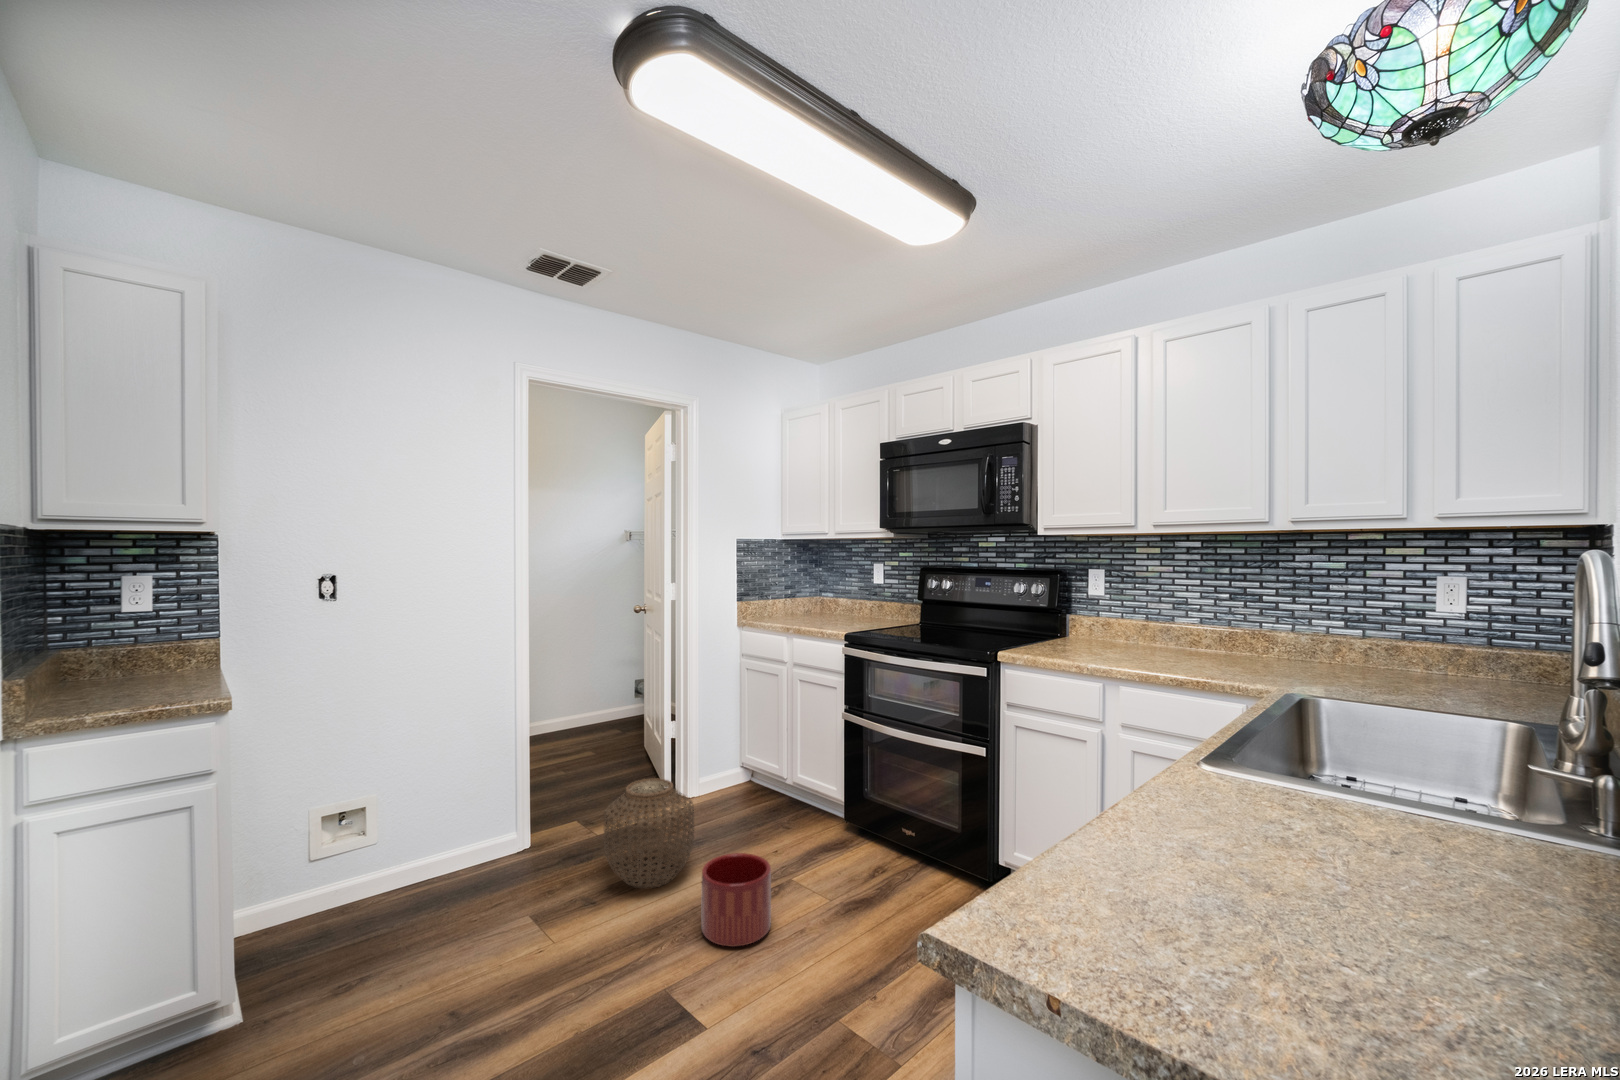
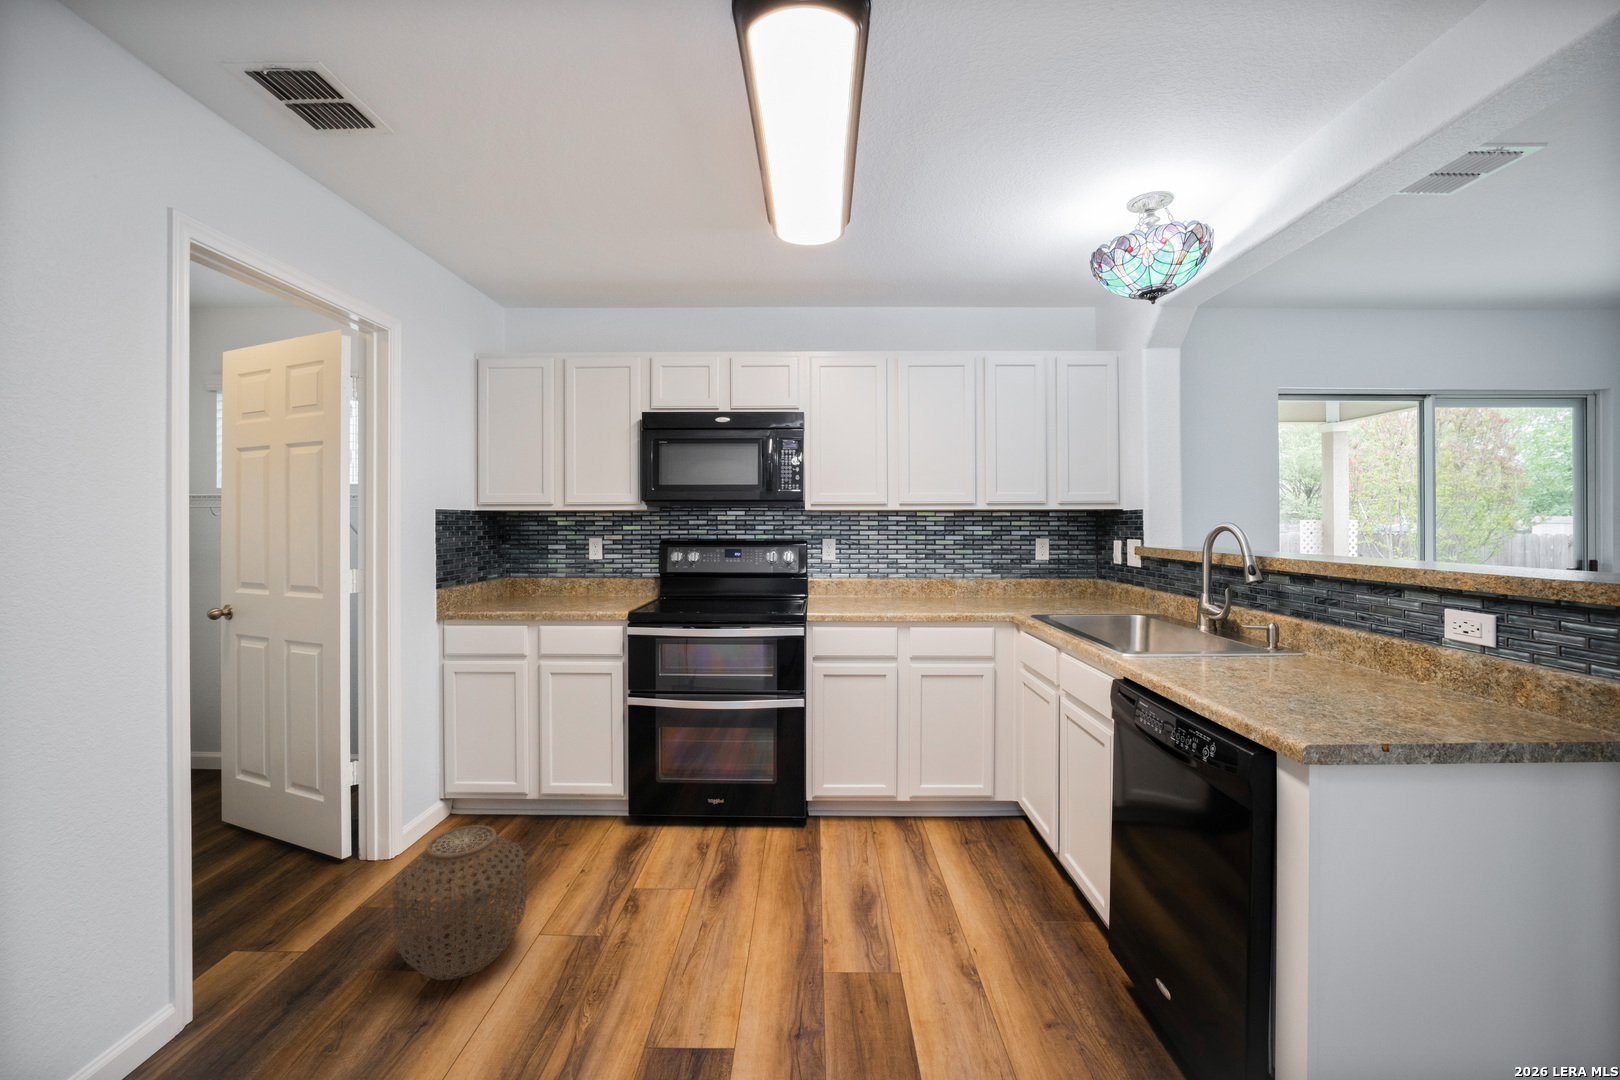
planter: present [701,853,771,947] -> none [600,865,682,978]

